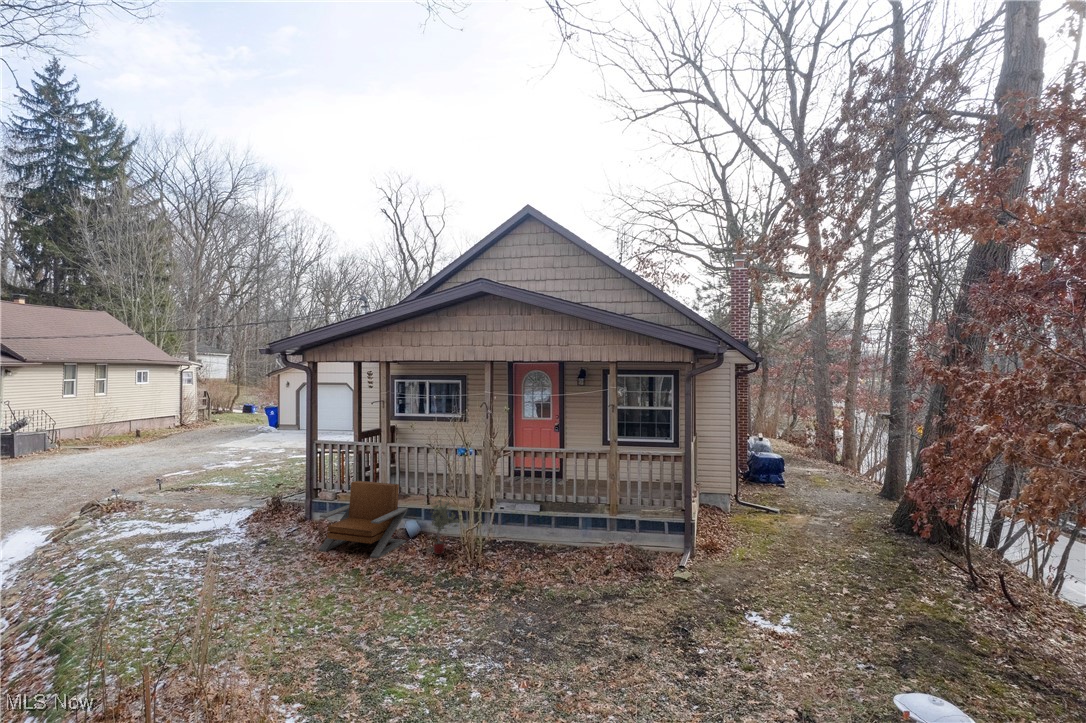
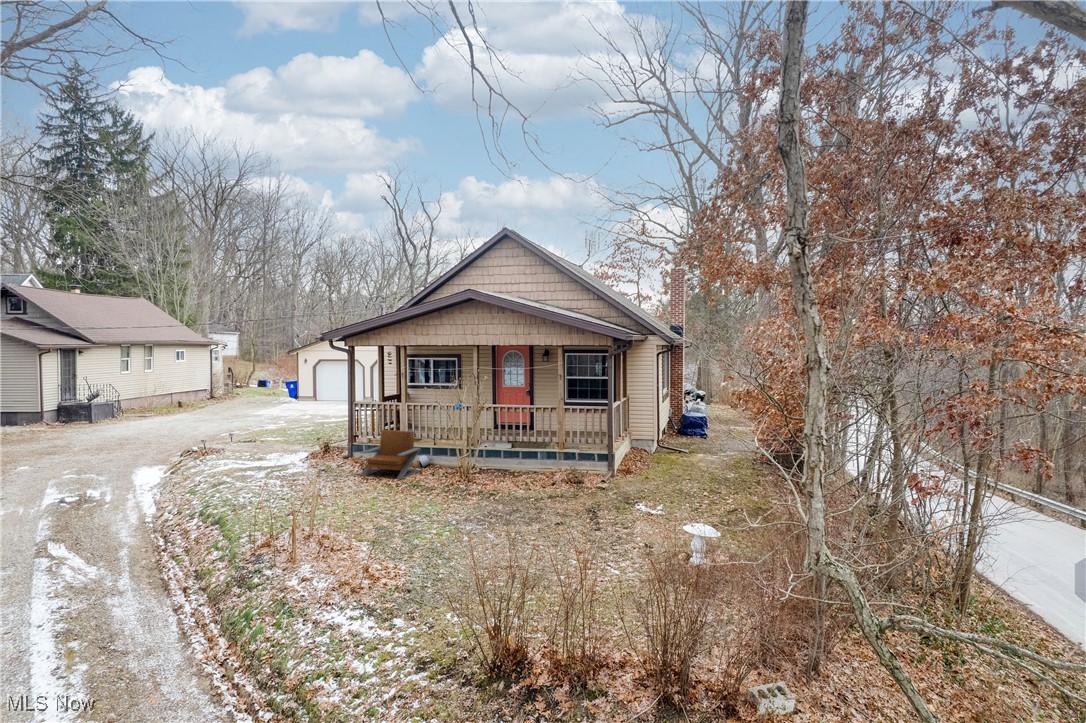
potted tree: present [431,497,459,555] -> none [436,438,457,477]

